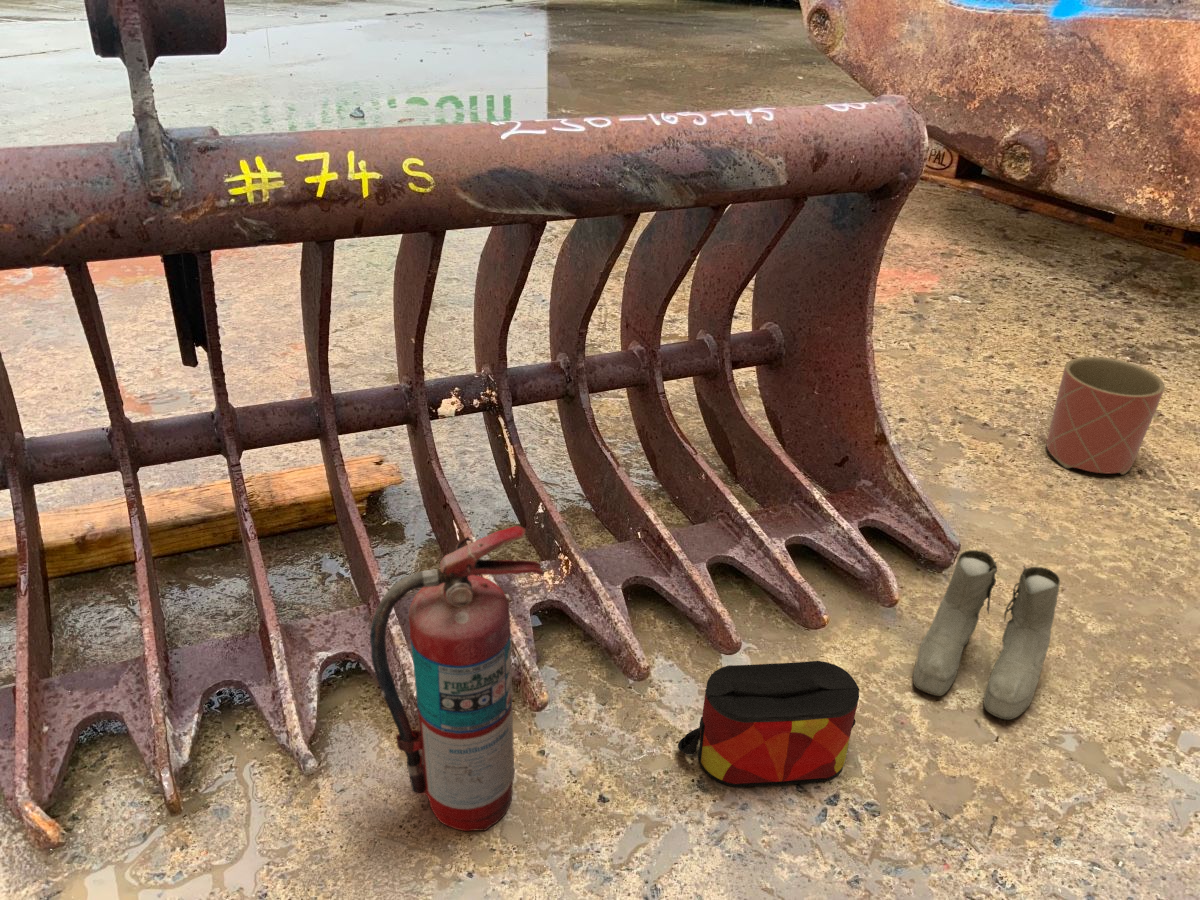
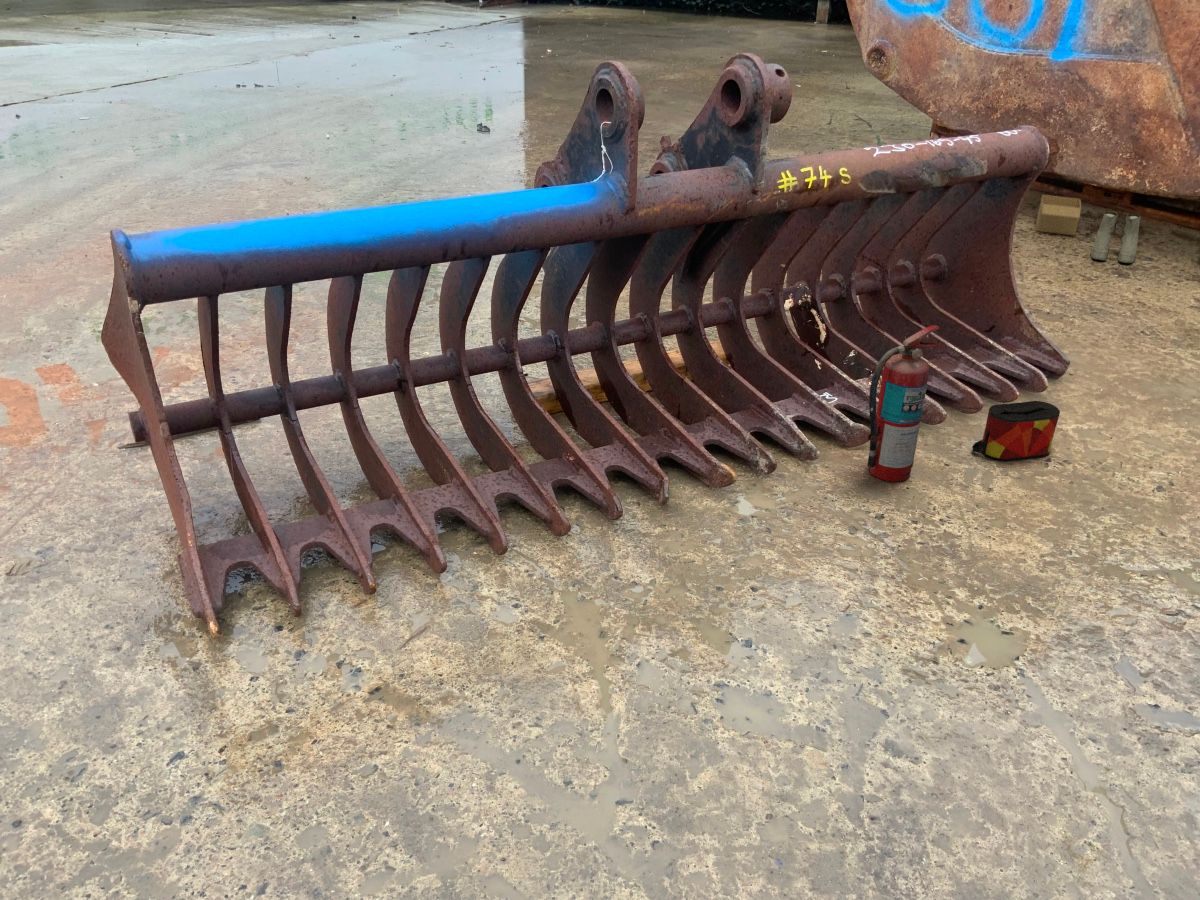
cardboard box: none [1030,225,1102,287] -> present [1036,195,1081,235]
planter: present [1046,357,1165,475] -> none [1087,267,1155,334]
boots: present [913,550,1060,720] -> present [1091,212,1141,263]

